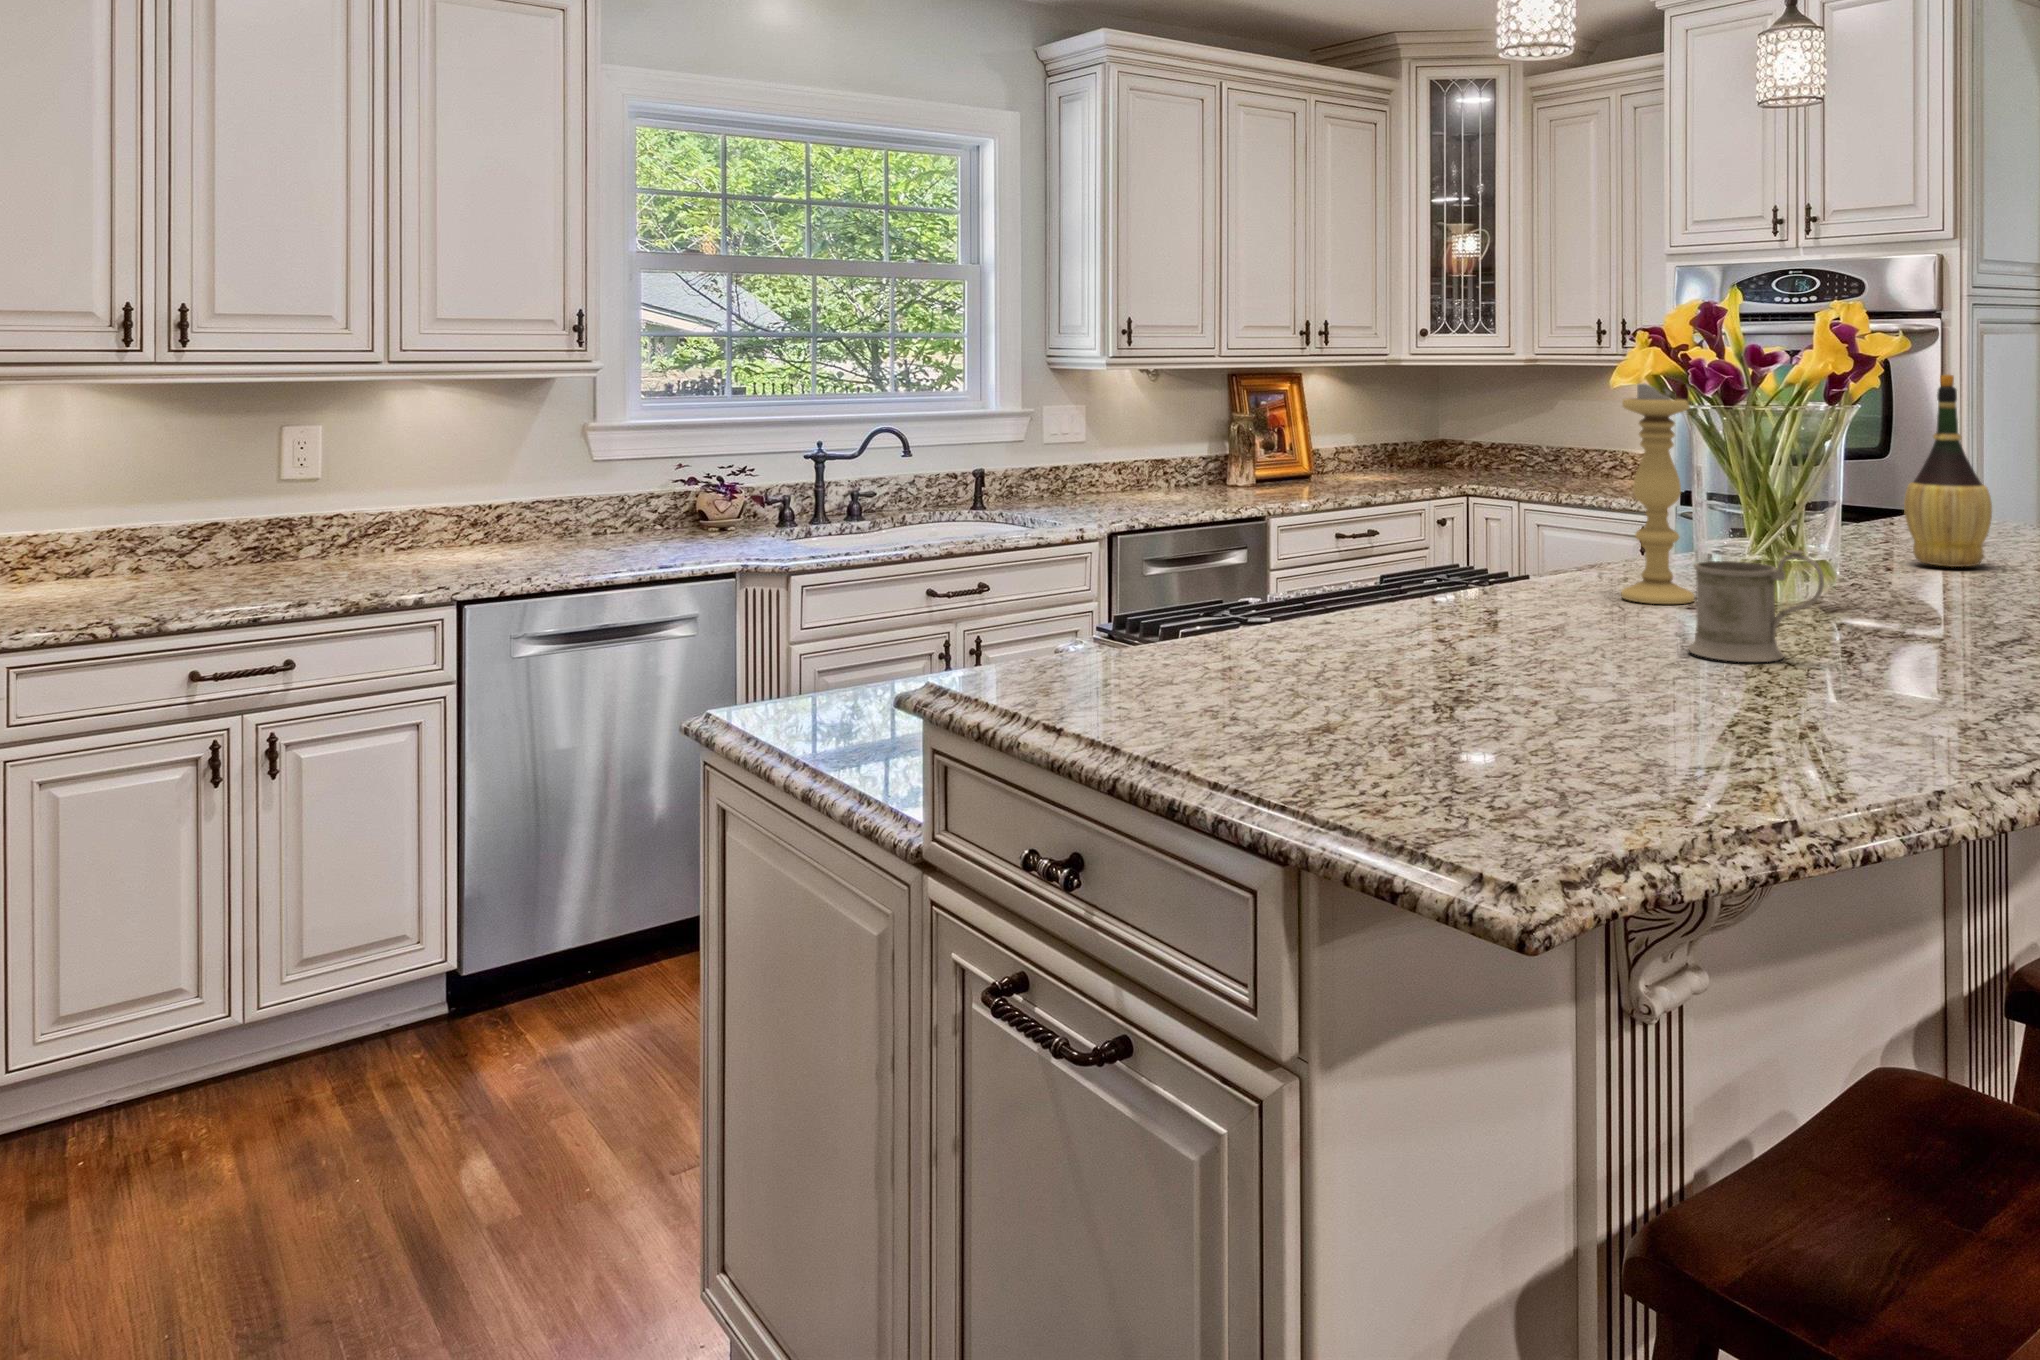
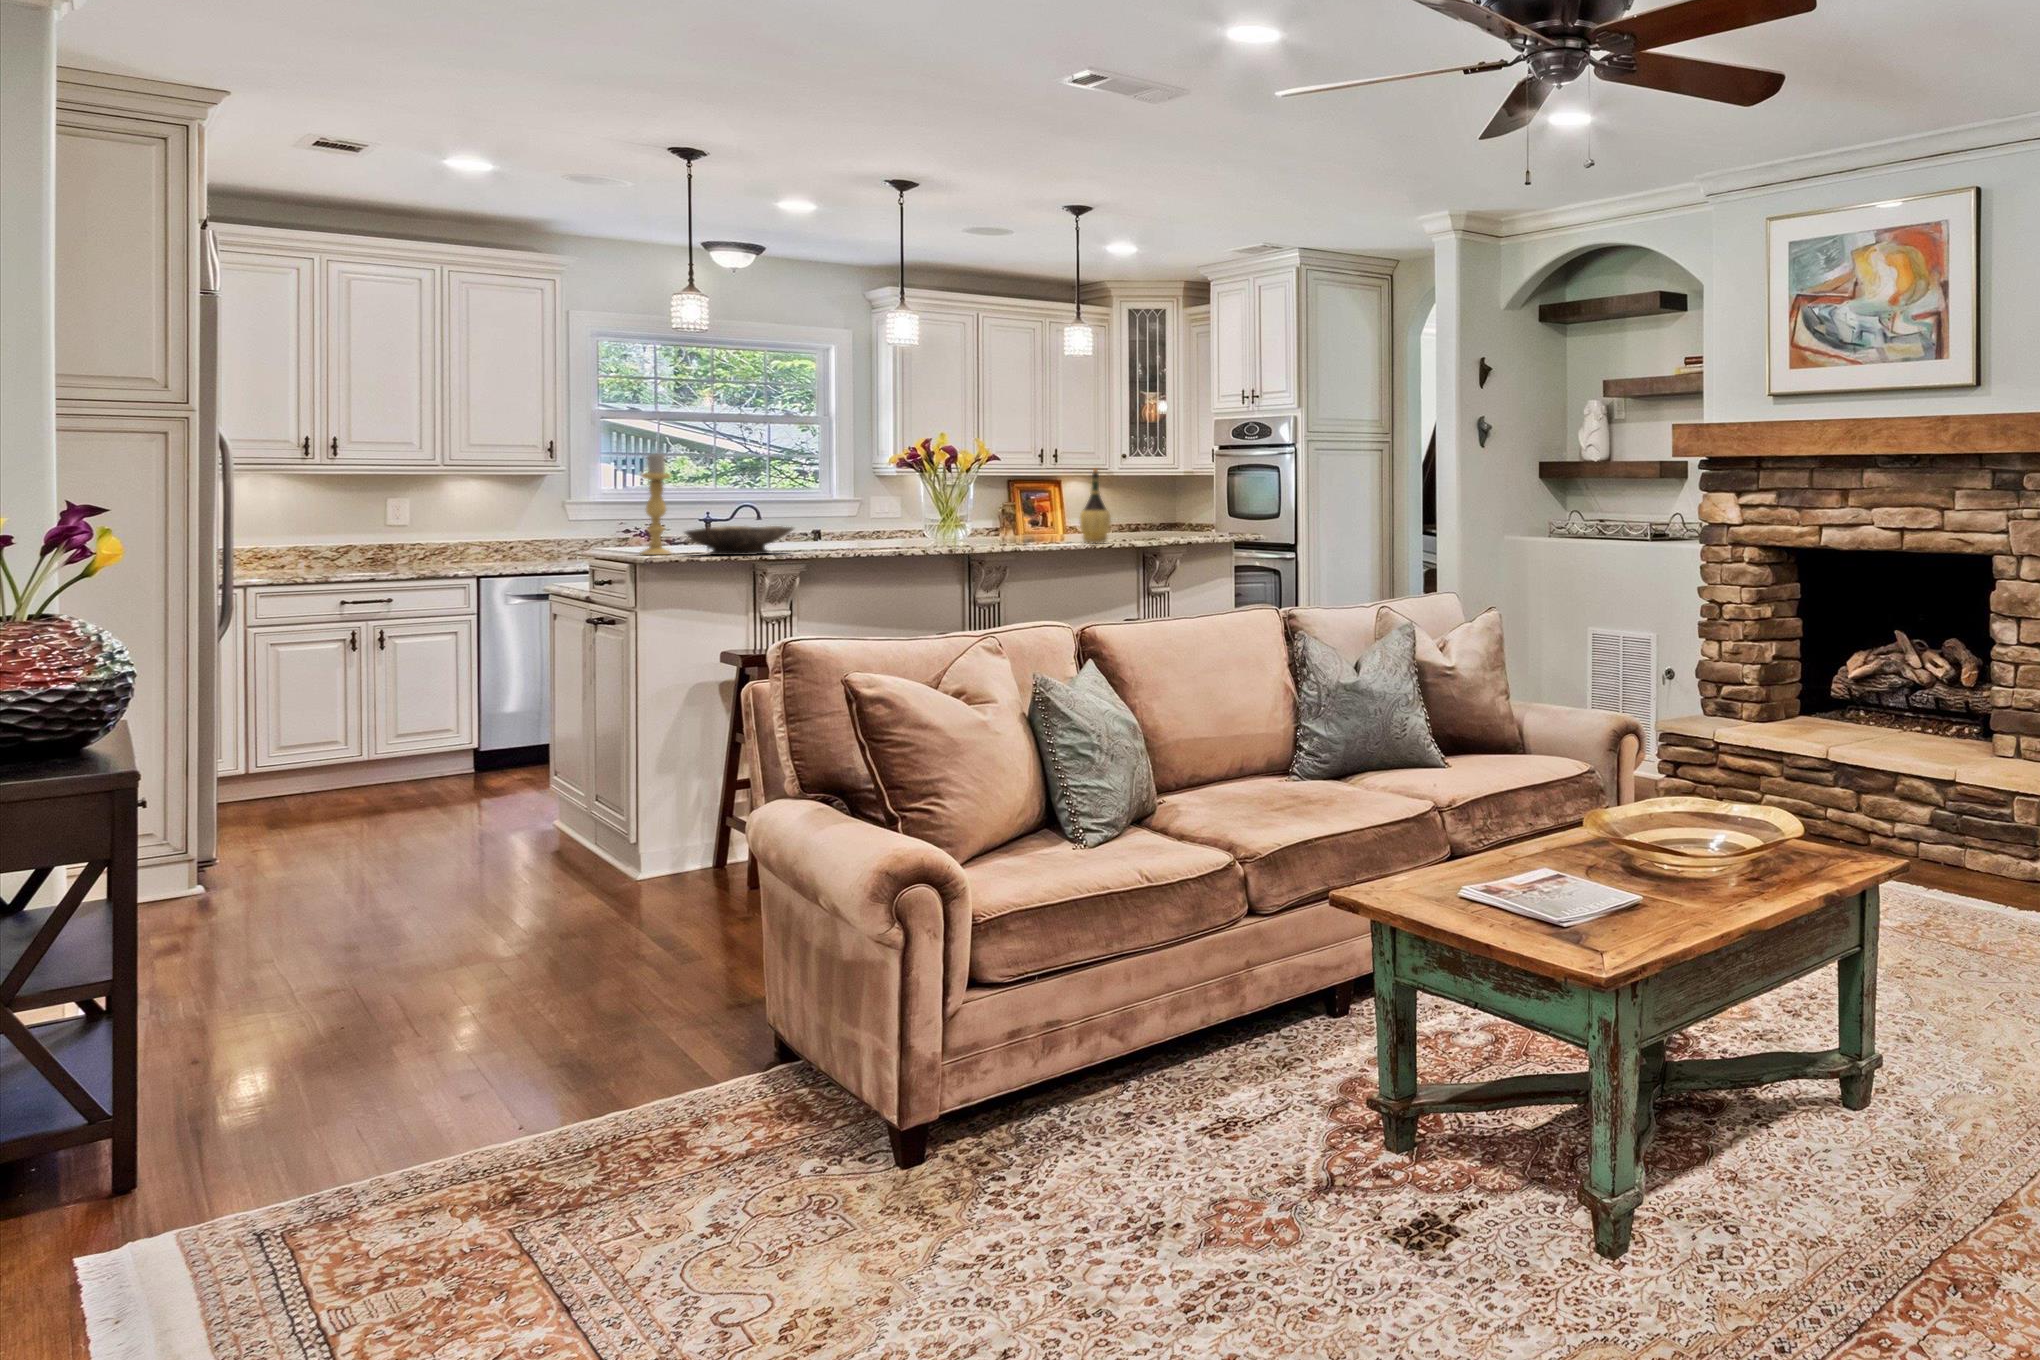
candle holder: present [1621,384,1694,604] -> present [641,454,671,555]
mug: present [1688,550,1824,662] -> none [870,516,901,551]
bowl: none [1242,585,1589,725] -> present [685,526,793,555]

